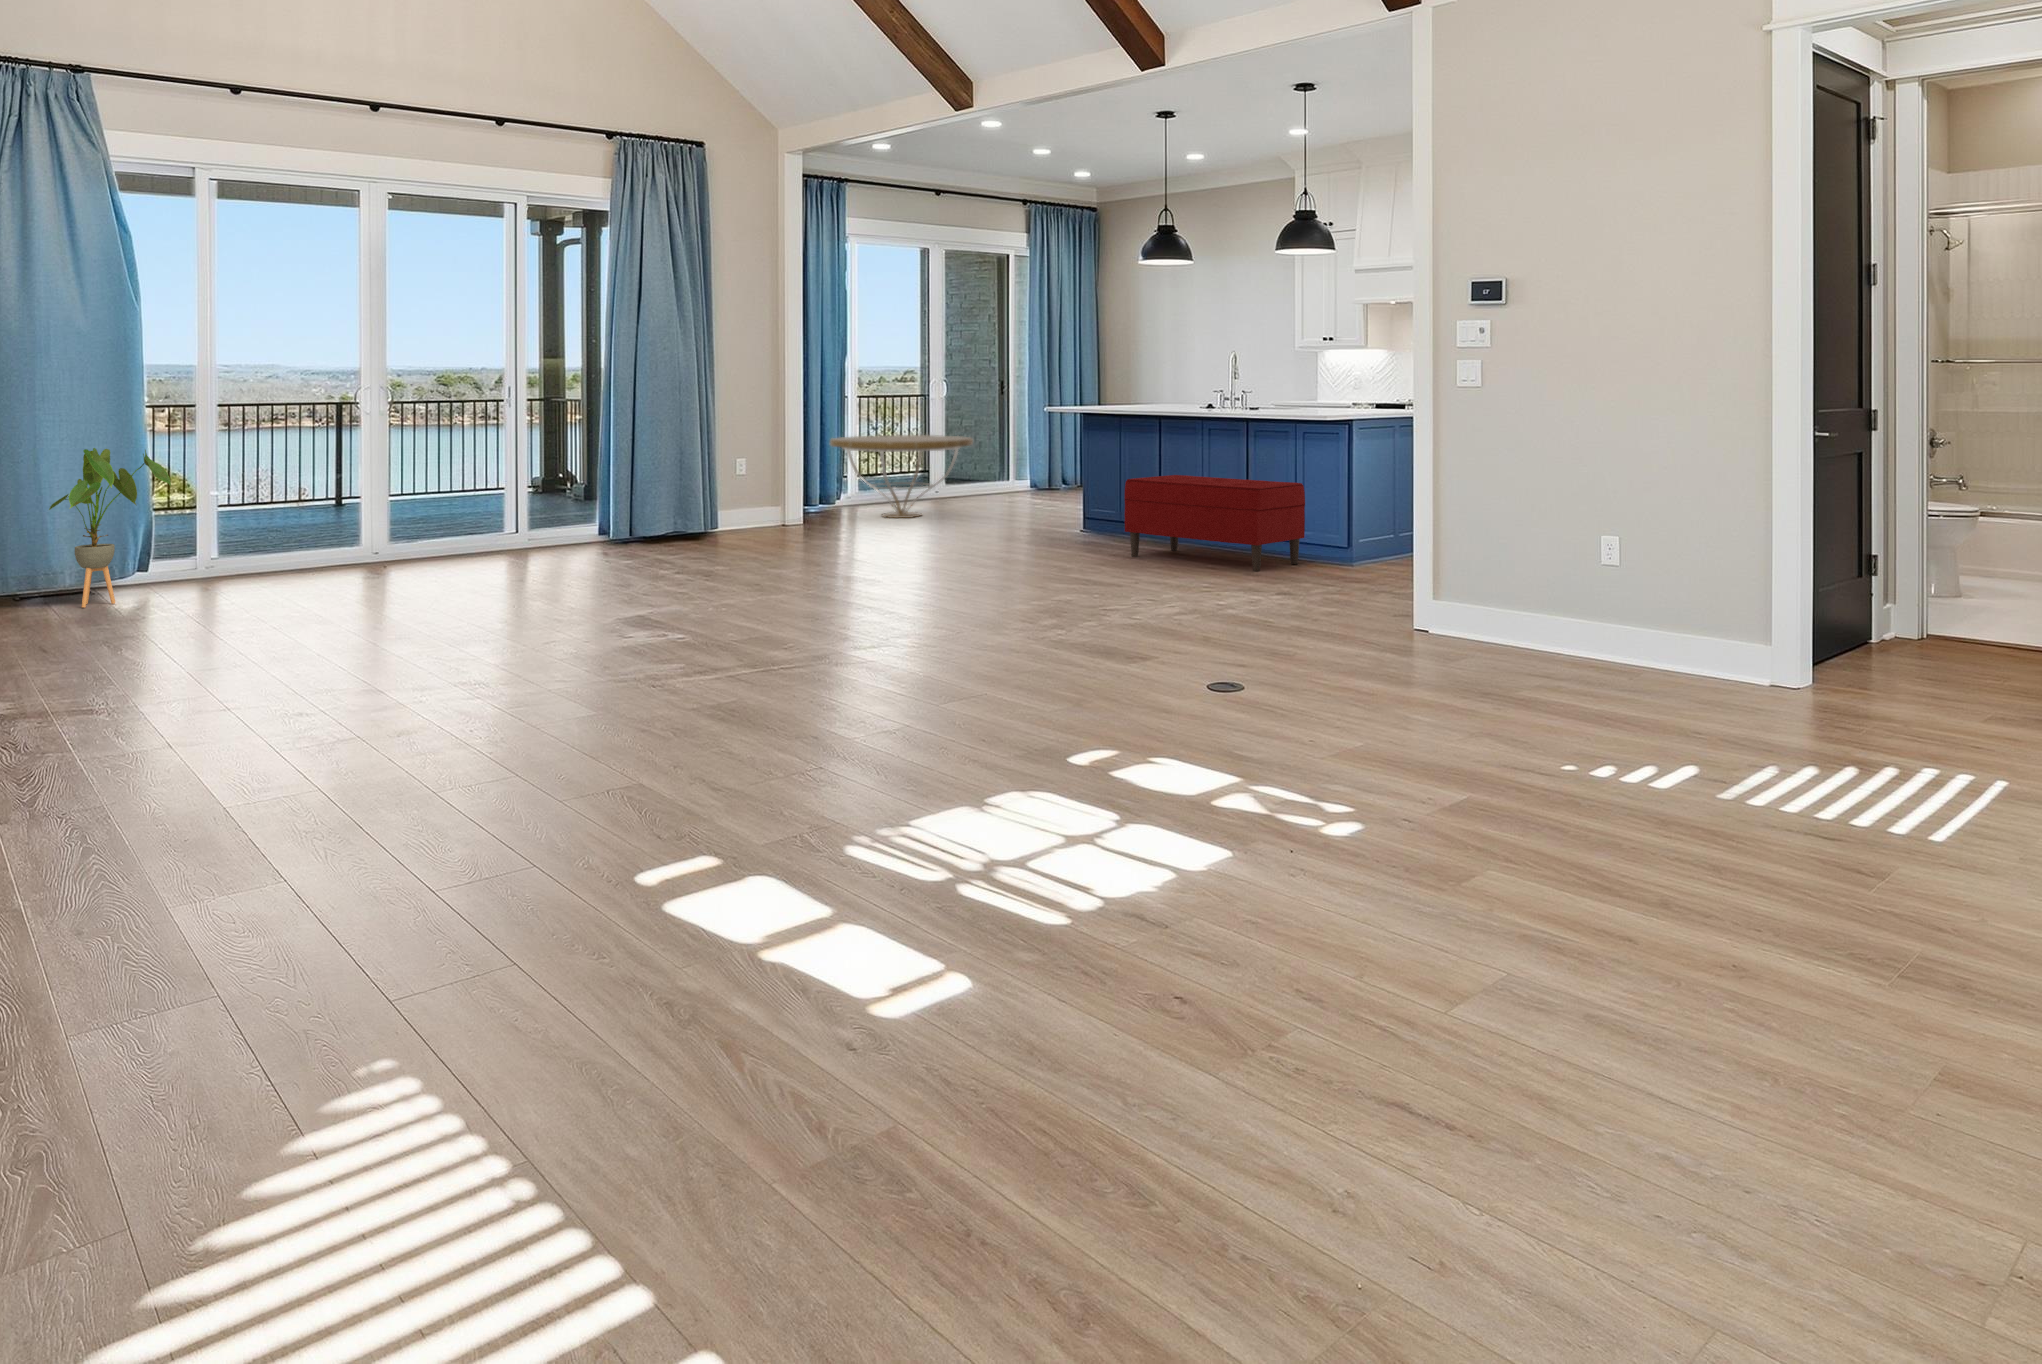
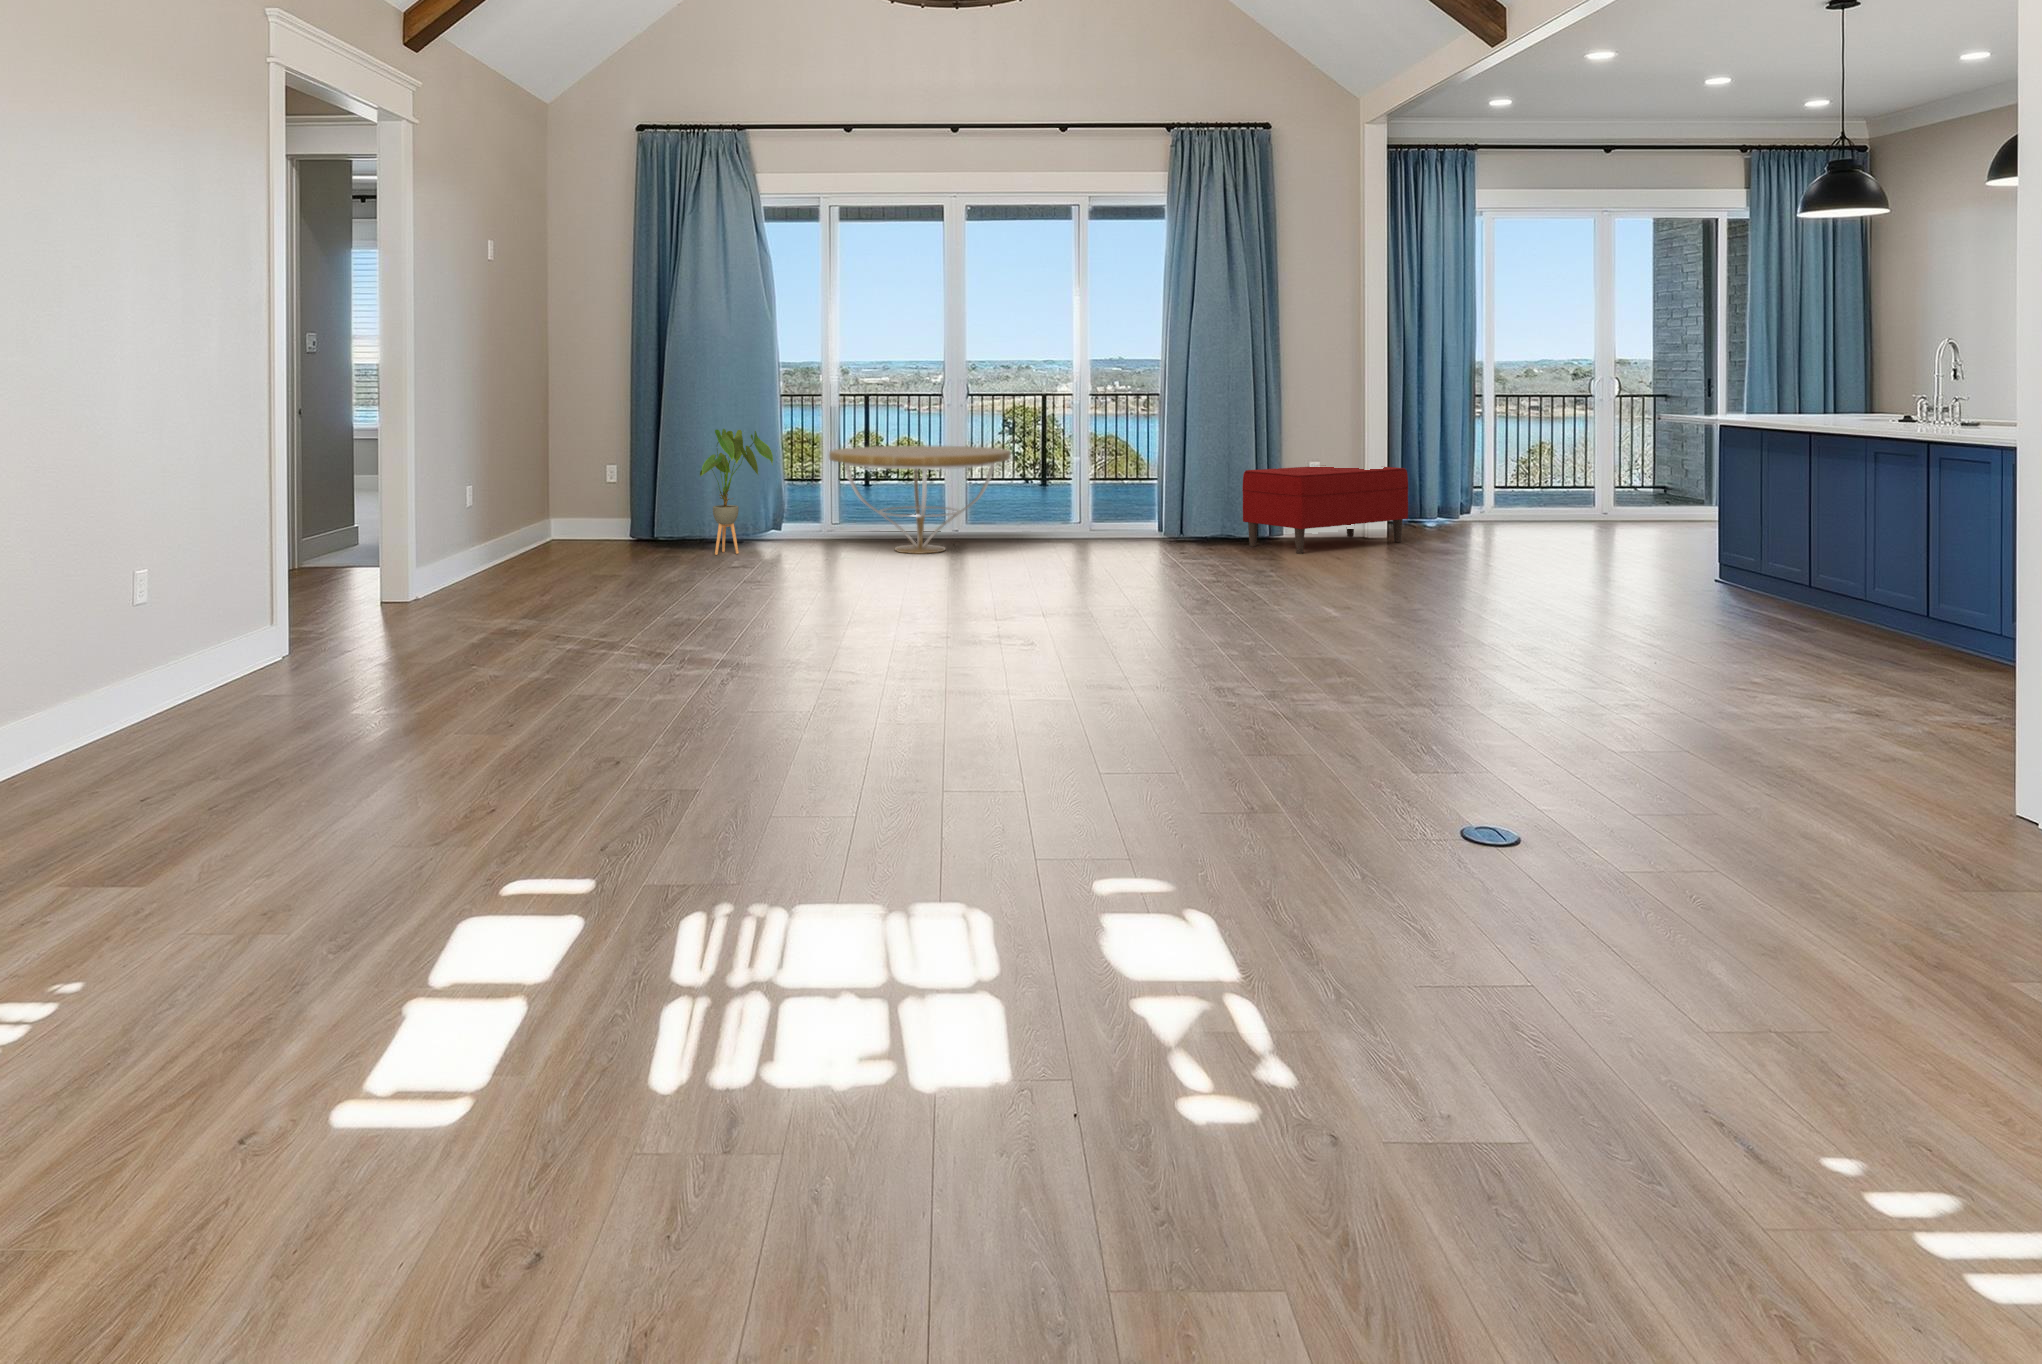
coffee table: present [830,435,973,518] -> present [829,446,1011,554]
bench: present [1125,475,1305,571] -> present [1242,465,1408,554]

